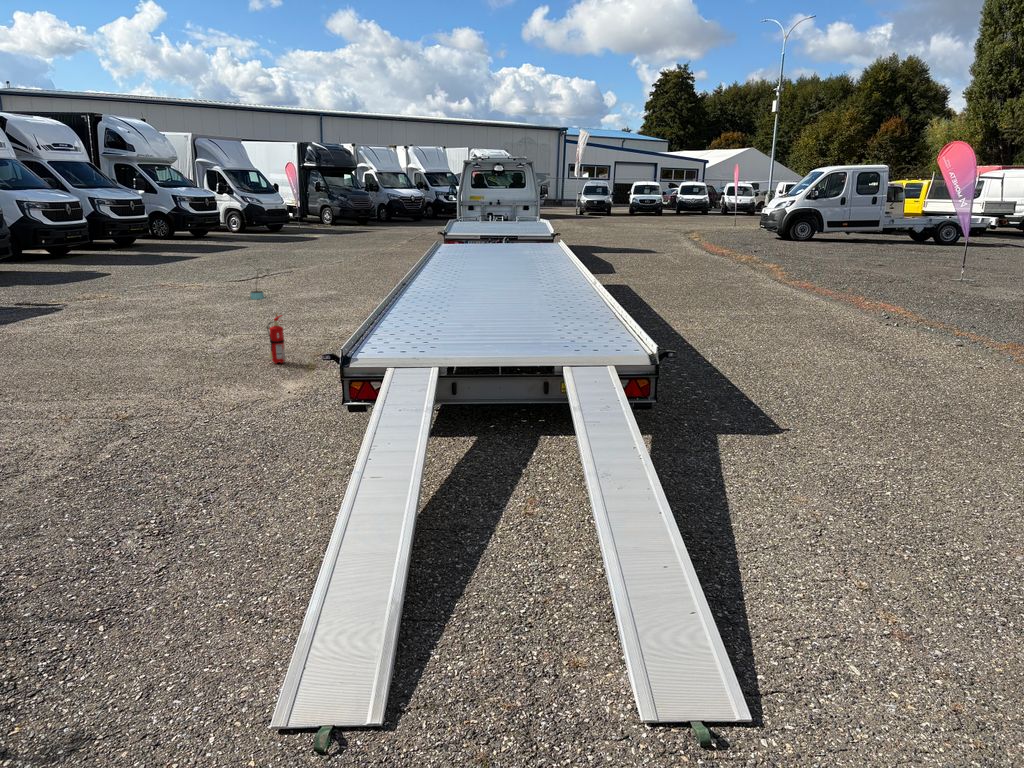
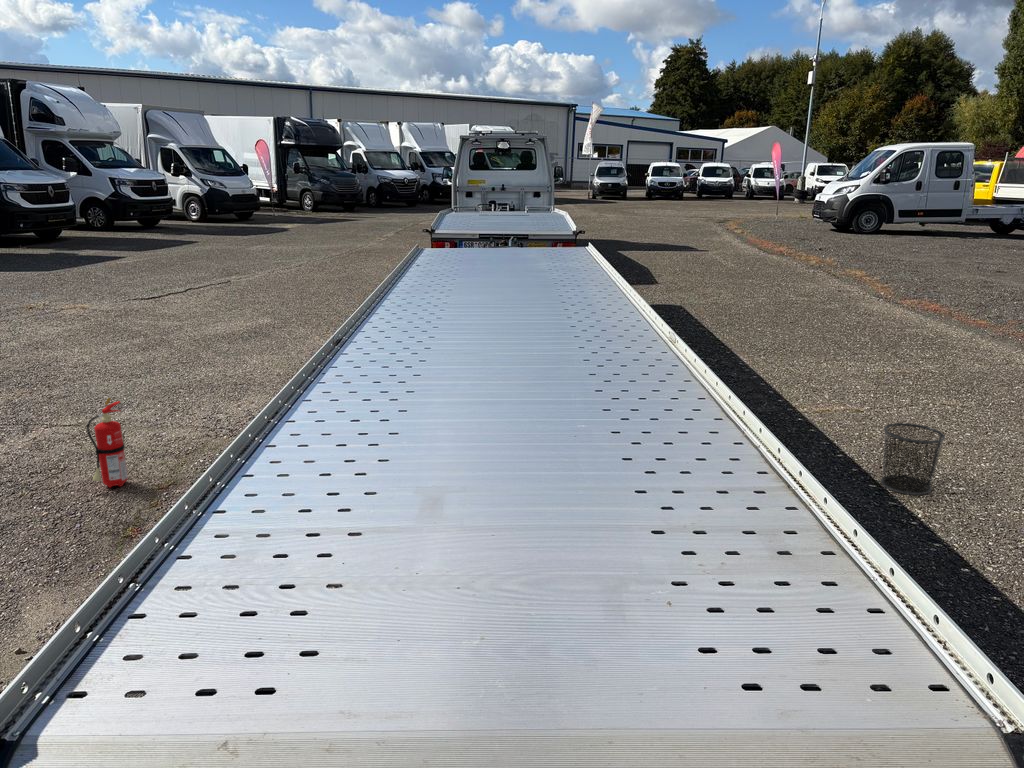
potted plant: present [248,258,268,299] -> none [142,270,181,329]
trash can: none [710,328,742,366] -> present [881,423,945,495]

